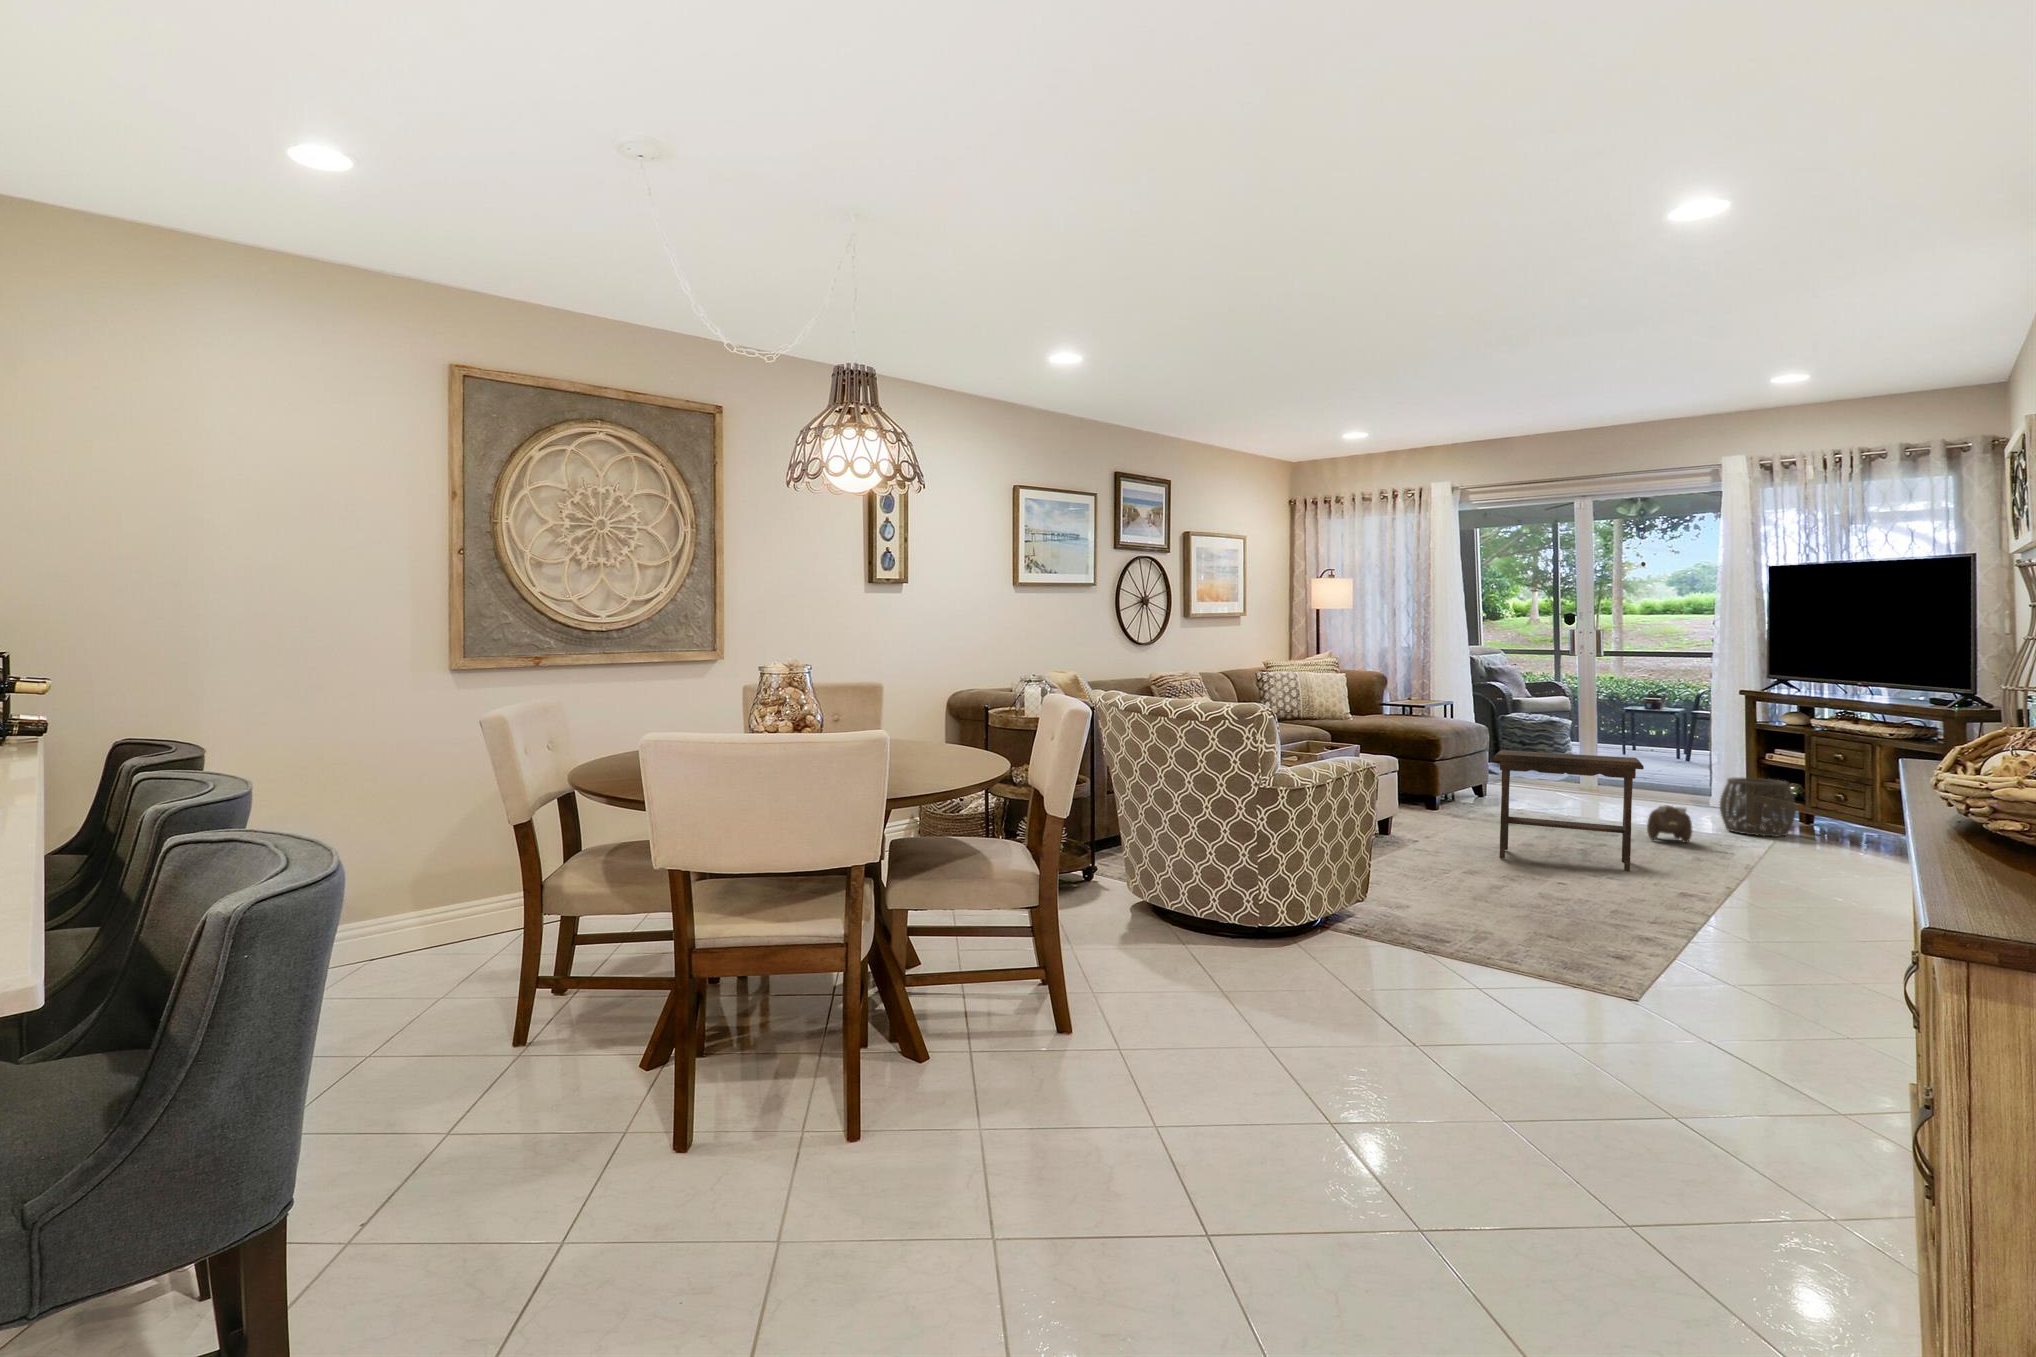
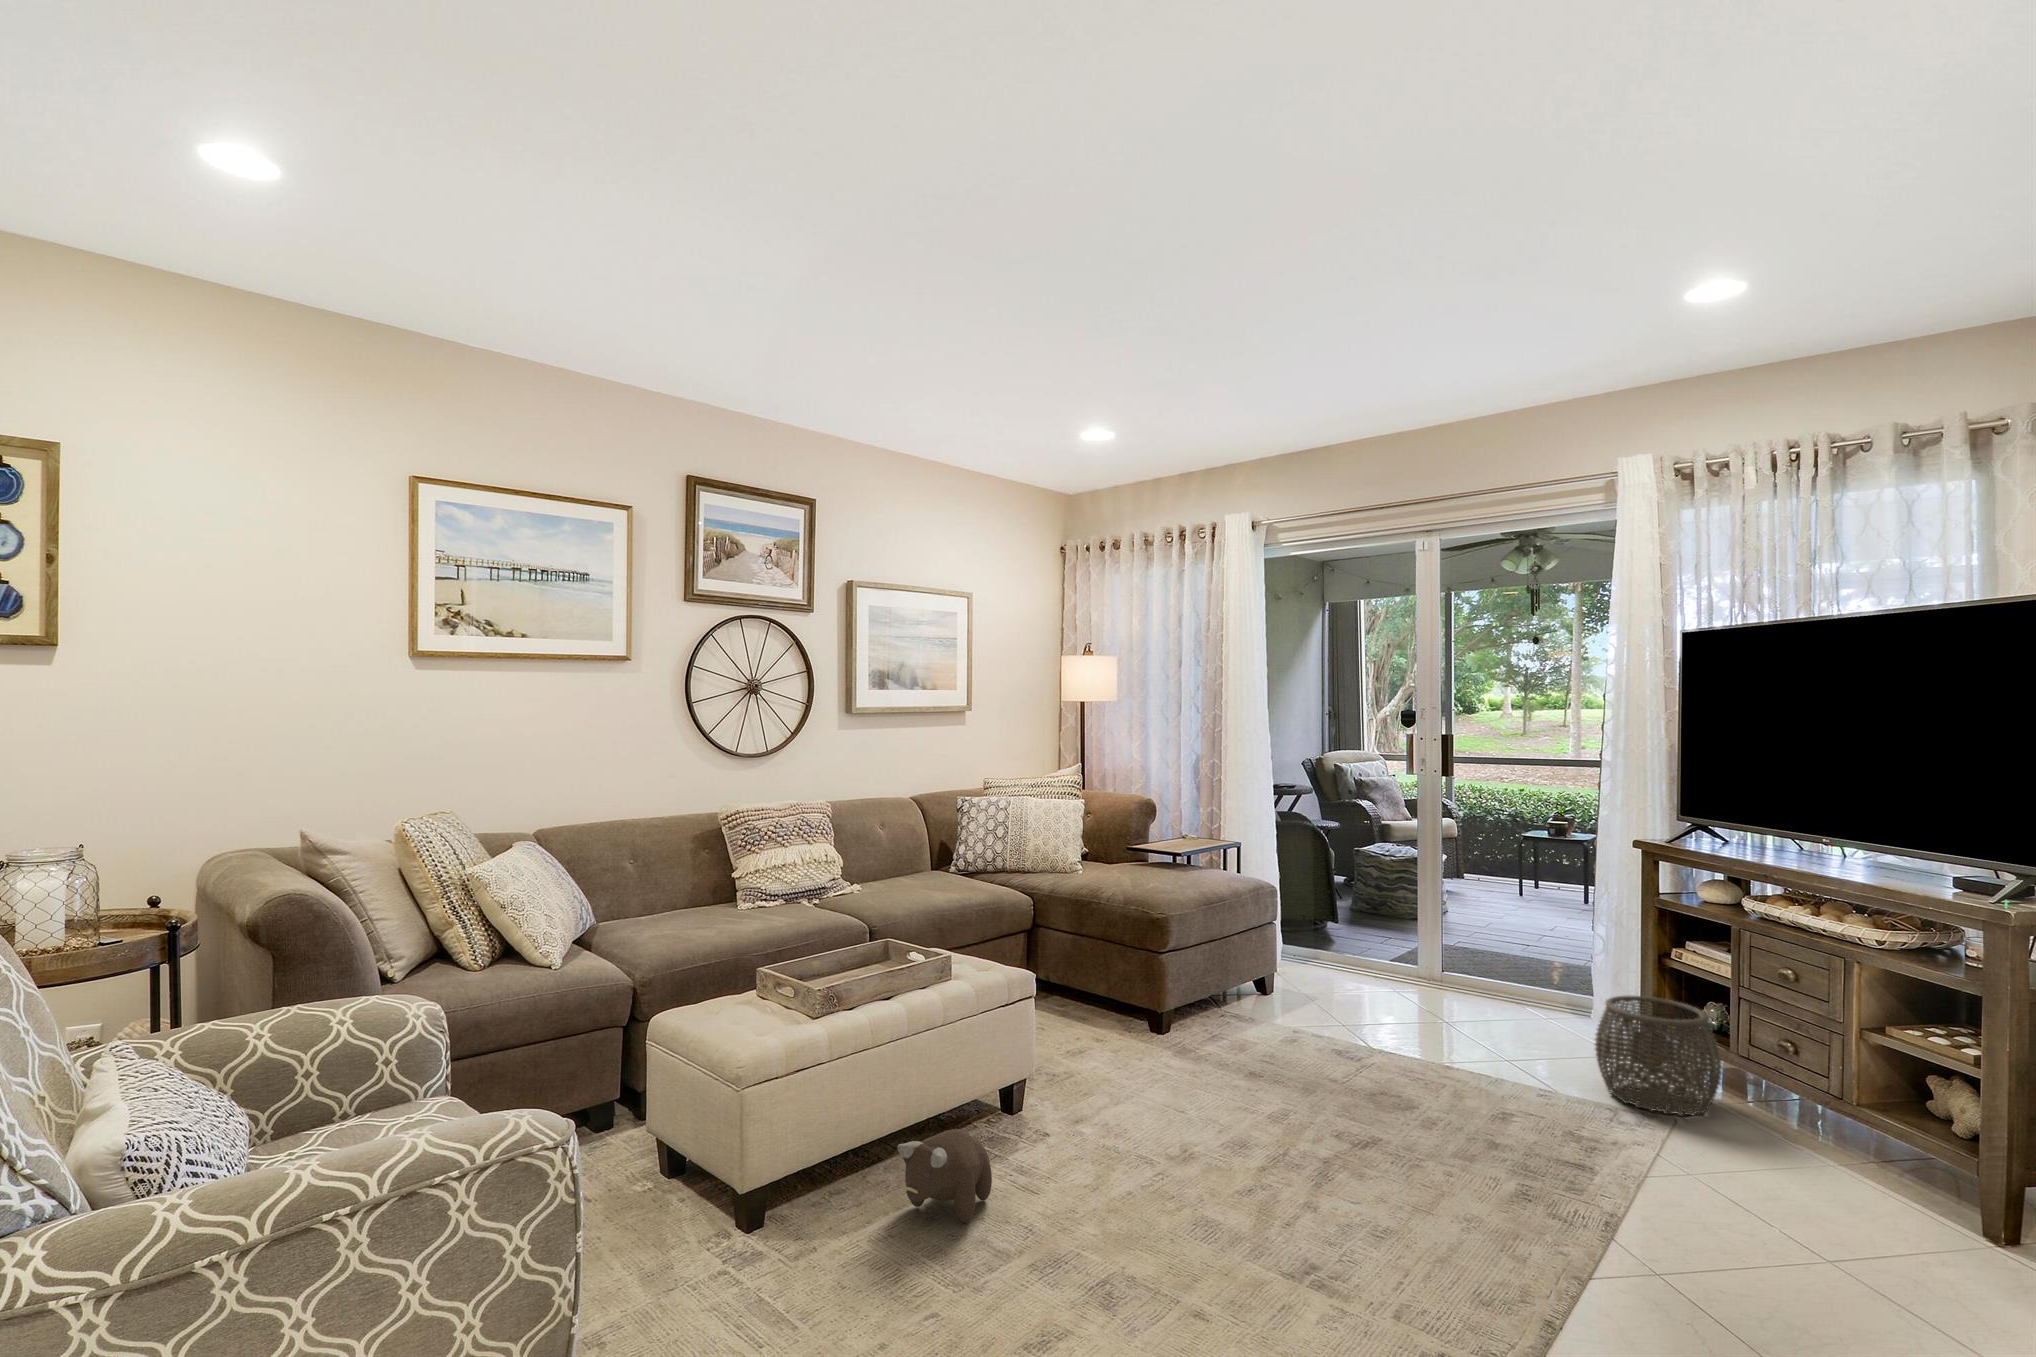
footstool: present [1493,750,1644,871] -> none [1052,994,1334,1294]
plush toy: present [1647,805,1692,843] -> present [898,1129,992,1223]

